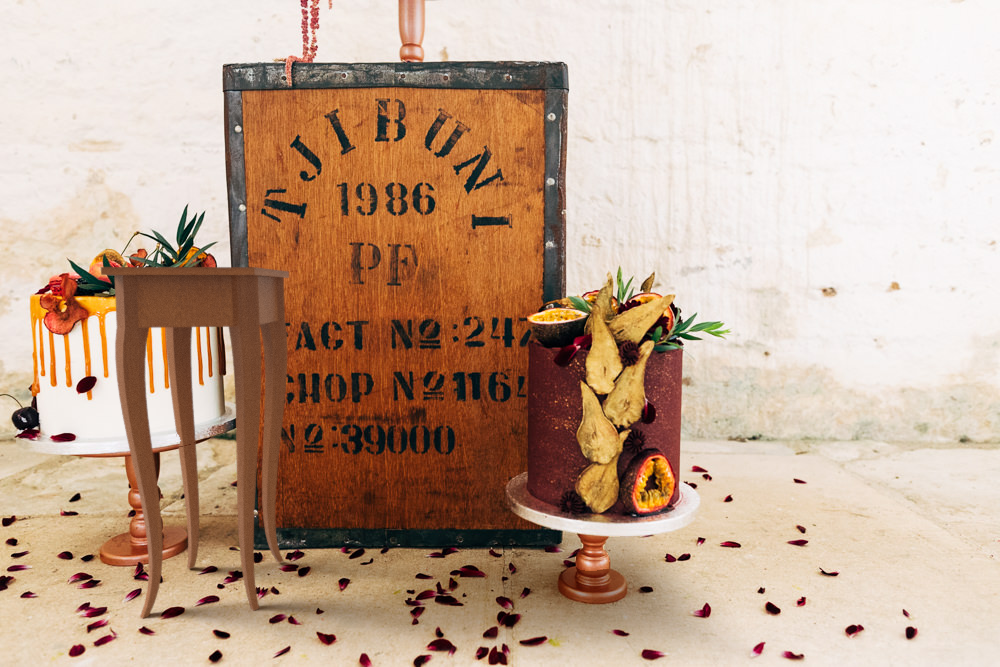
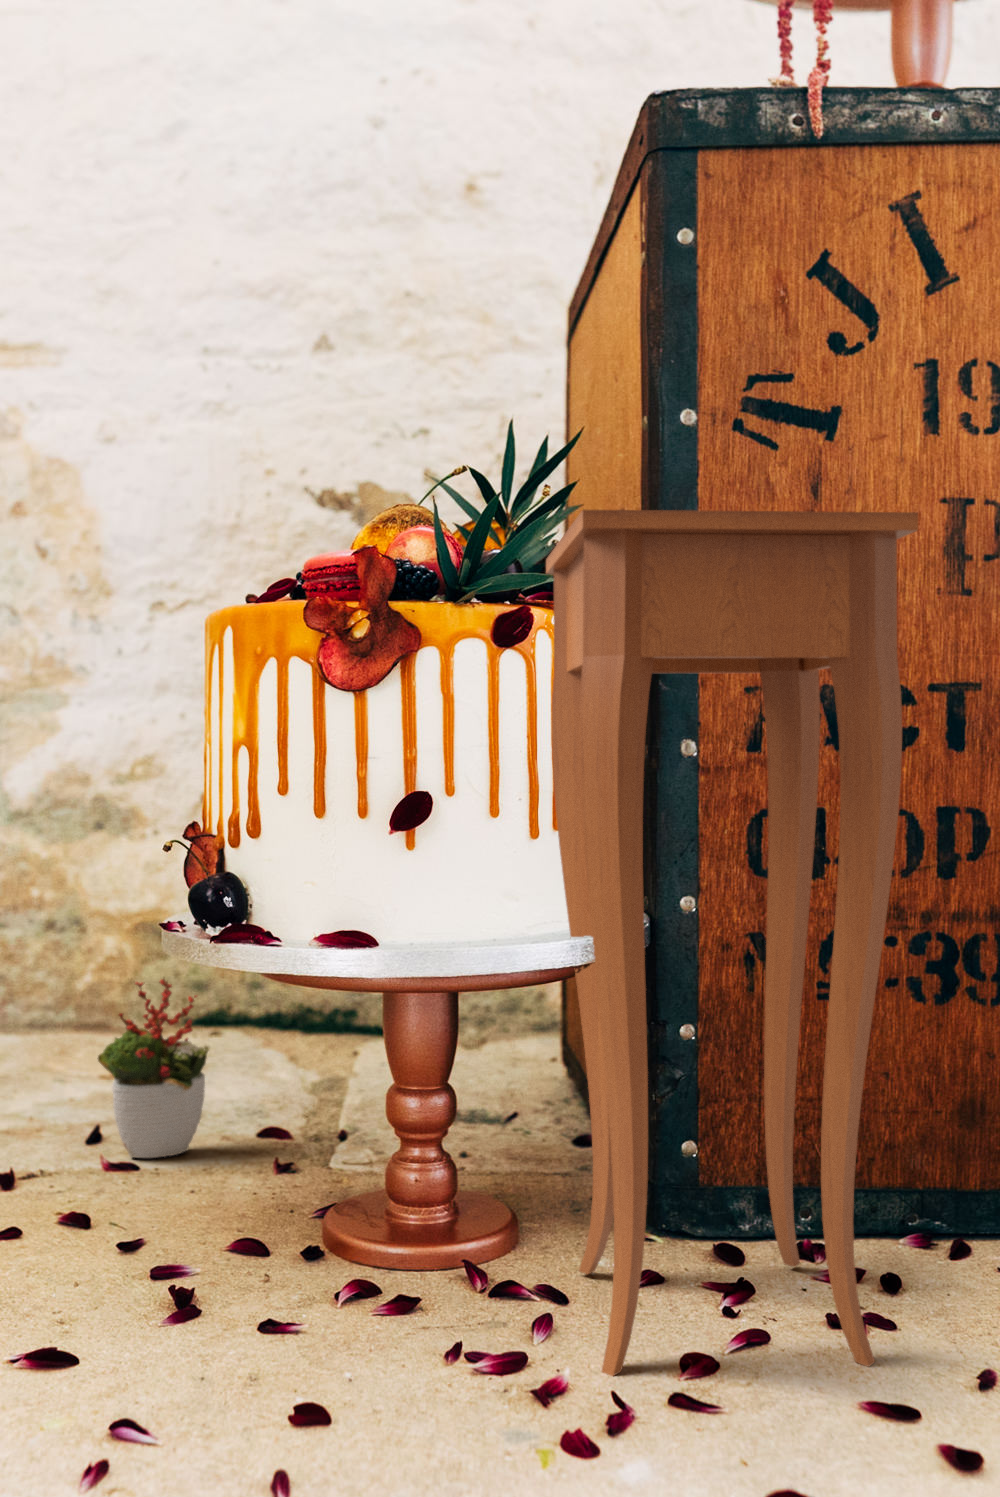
decorative plant: none [44,436,101,513] -> present [98,979,208,1158]

